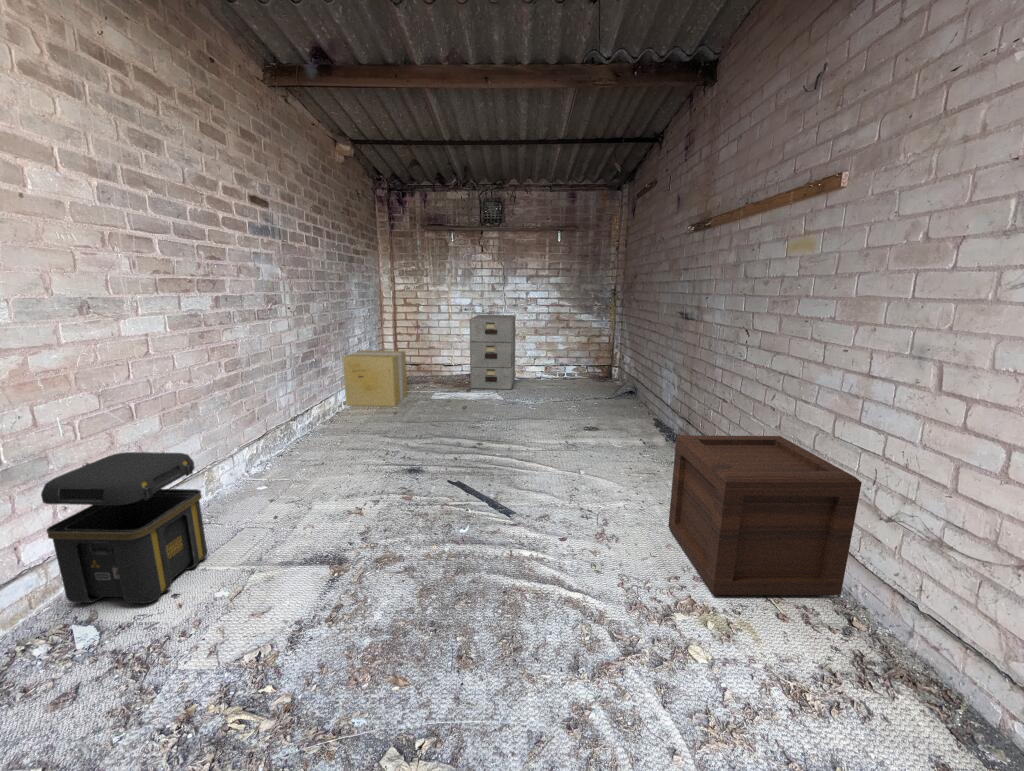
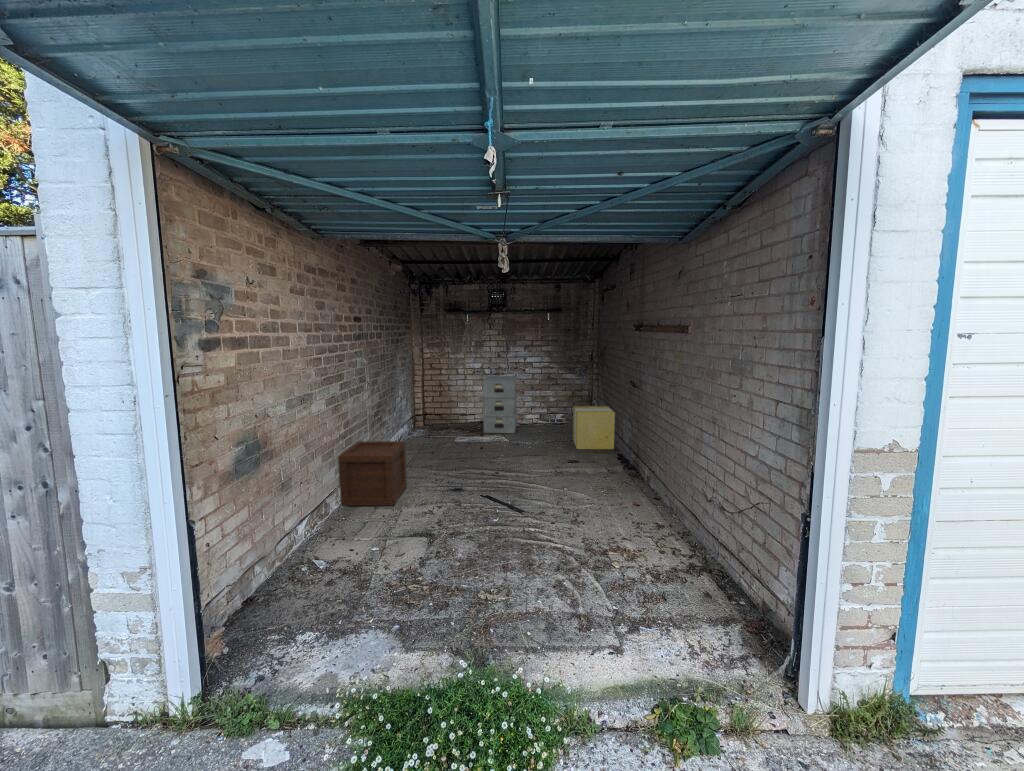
cardboard box: present [343,350,407,406] -> present [573,406,615,449]
wooden crate: present [668,435,862,595] -> present [338,441,407,506]
toolbox: present [41,452,207,603] -> none [293,476,357,554]

